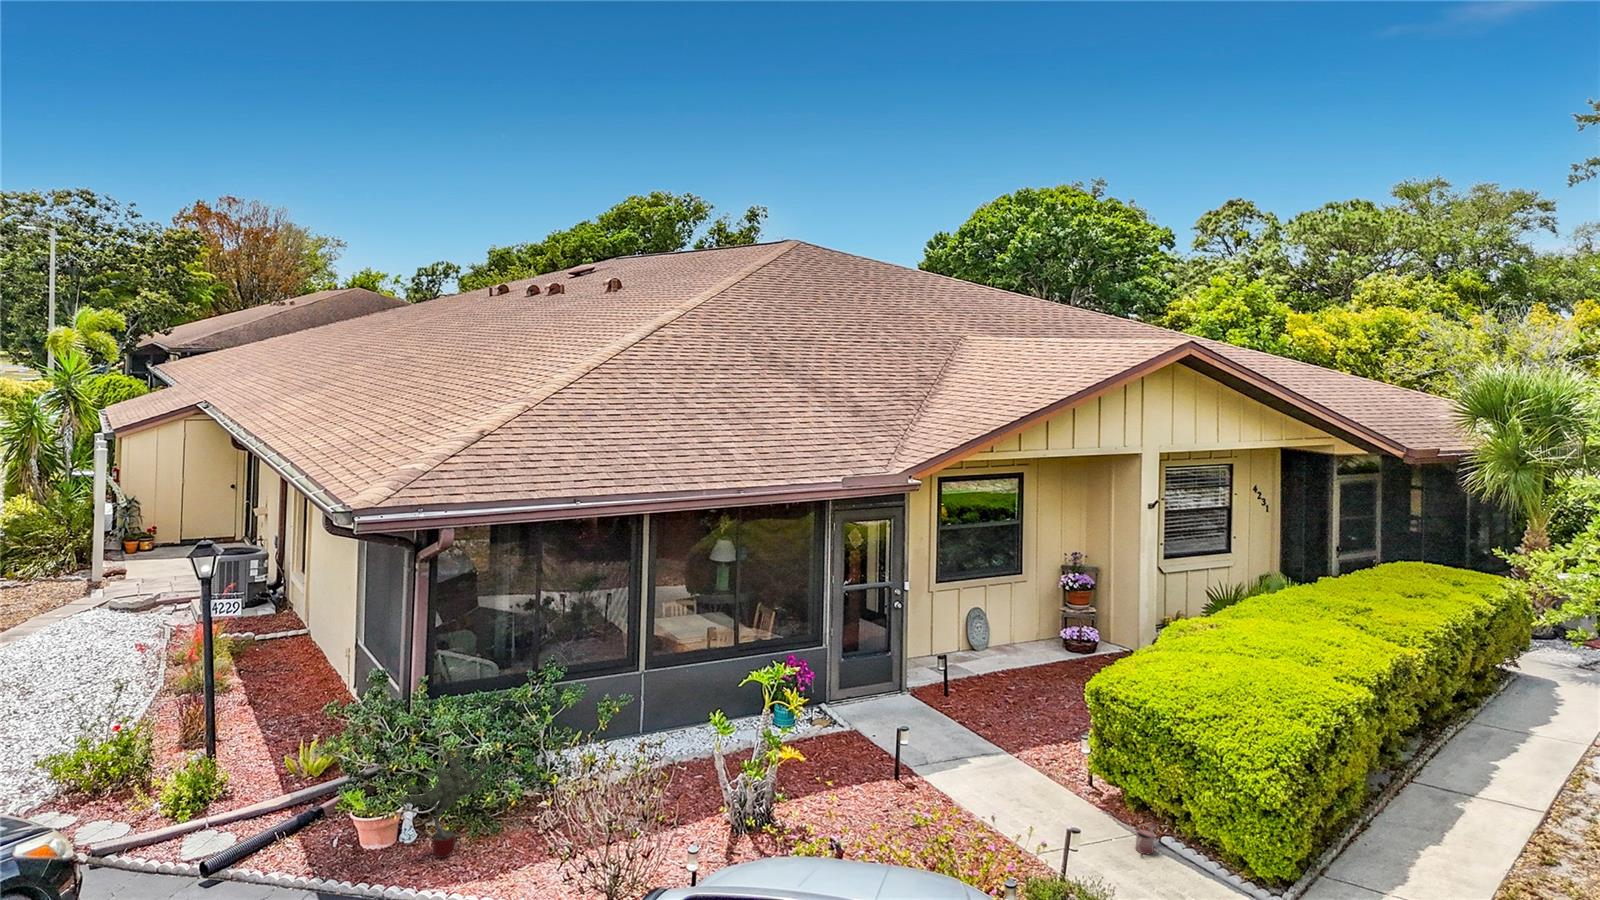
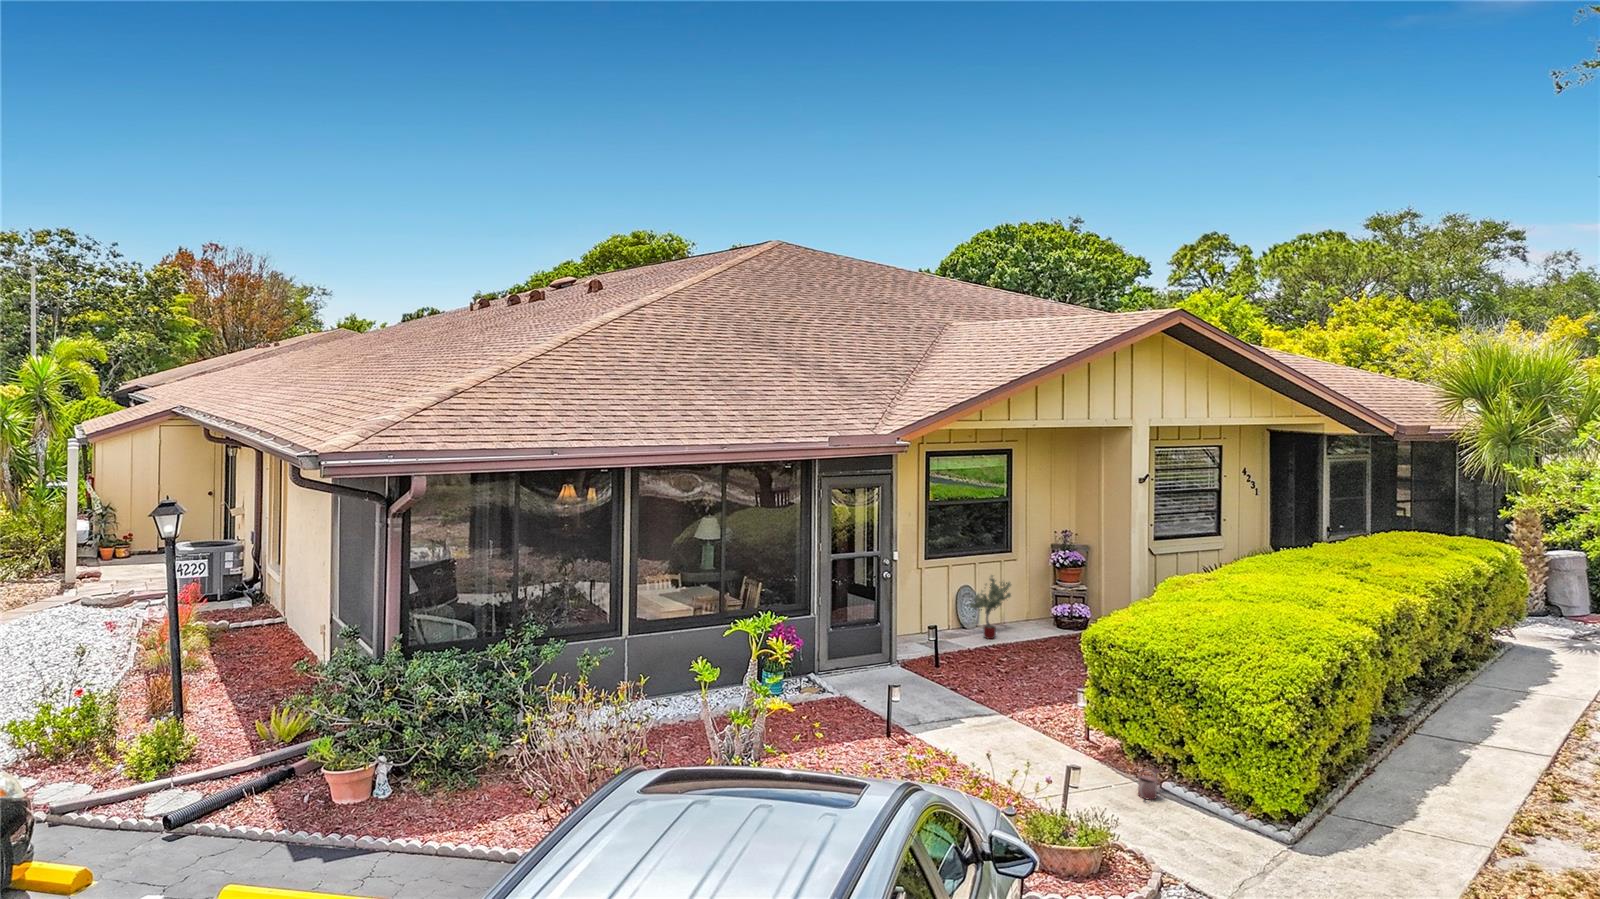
potted tree: present [398,745,488,858] -> present [969,575,1011,639]

